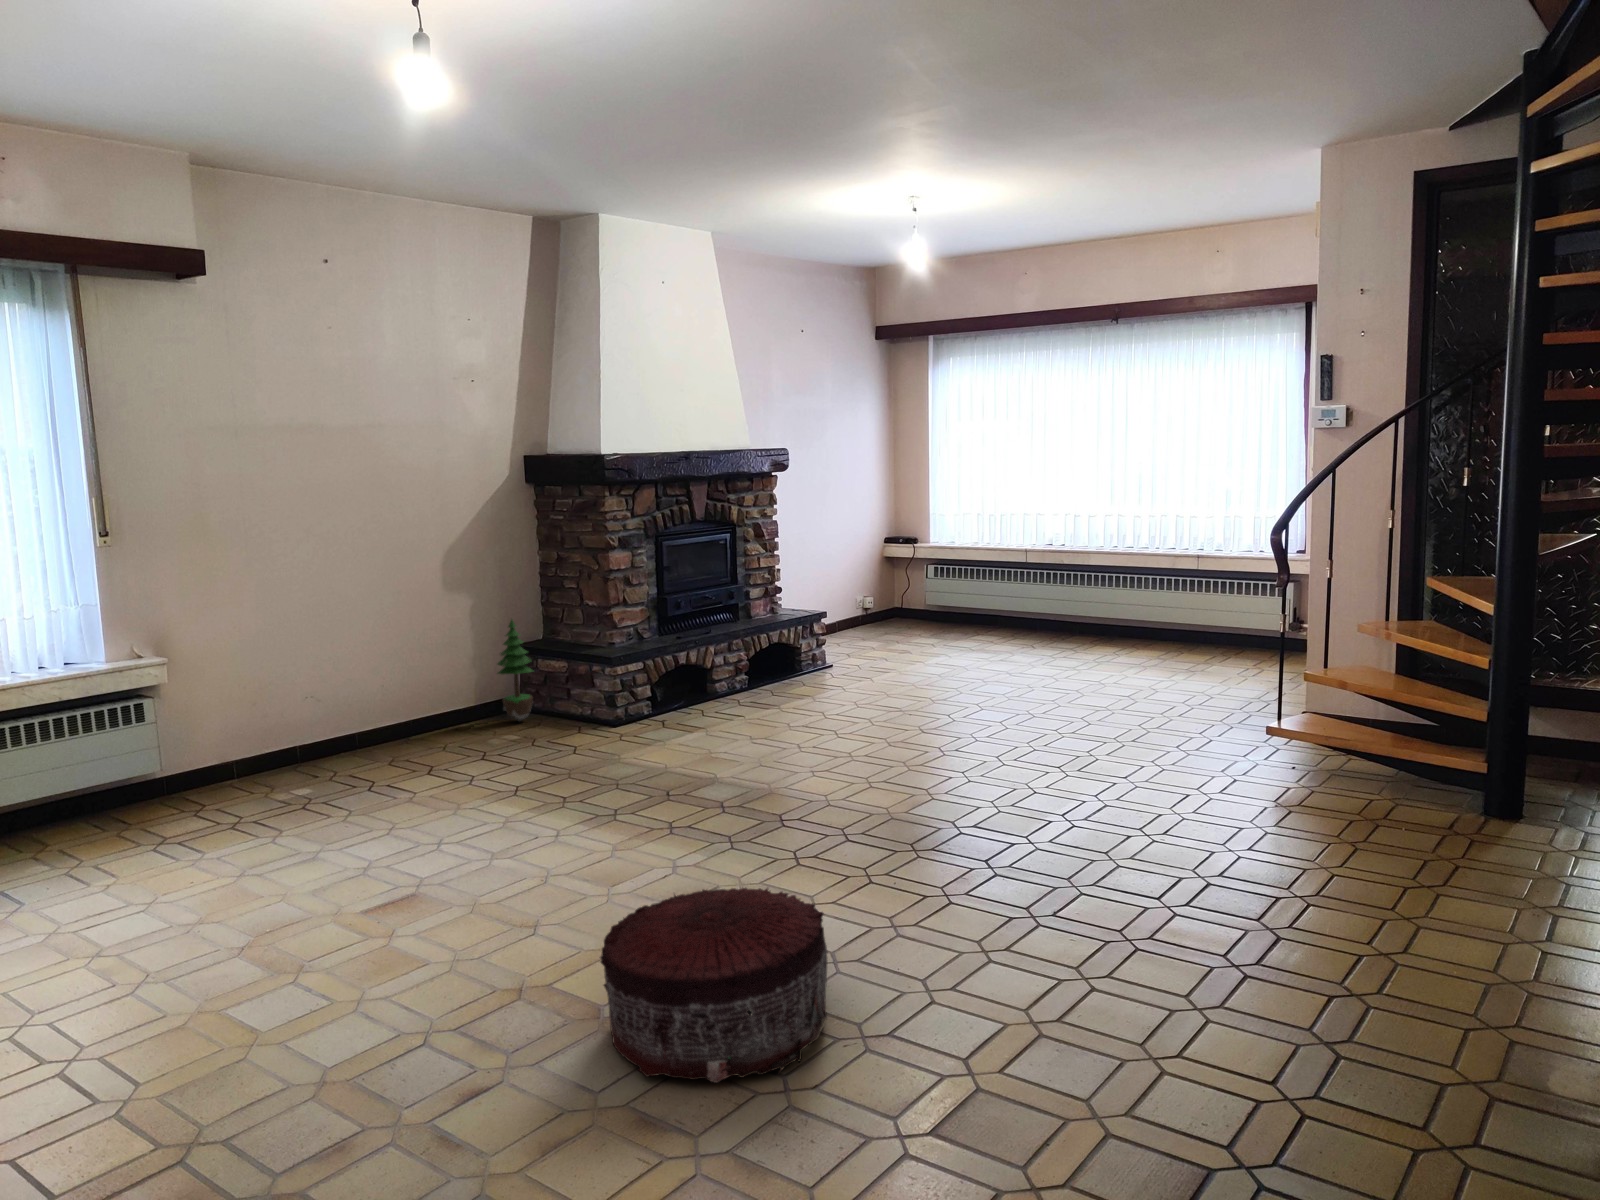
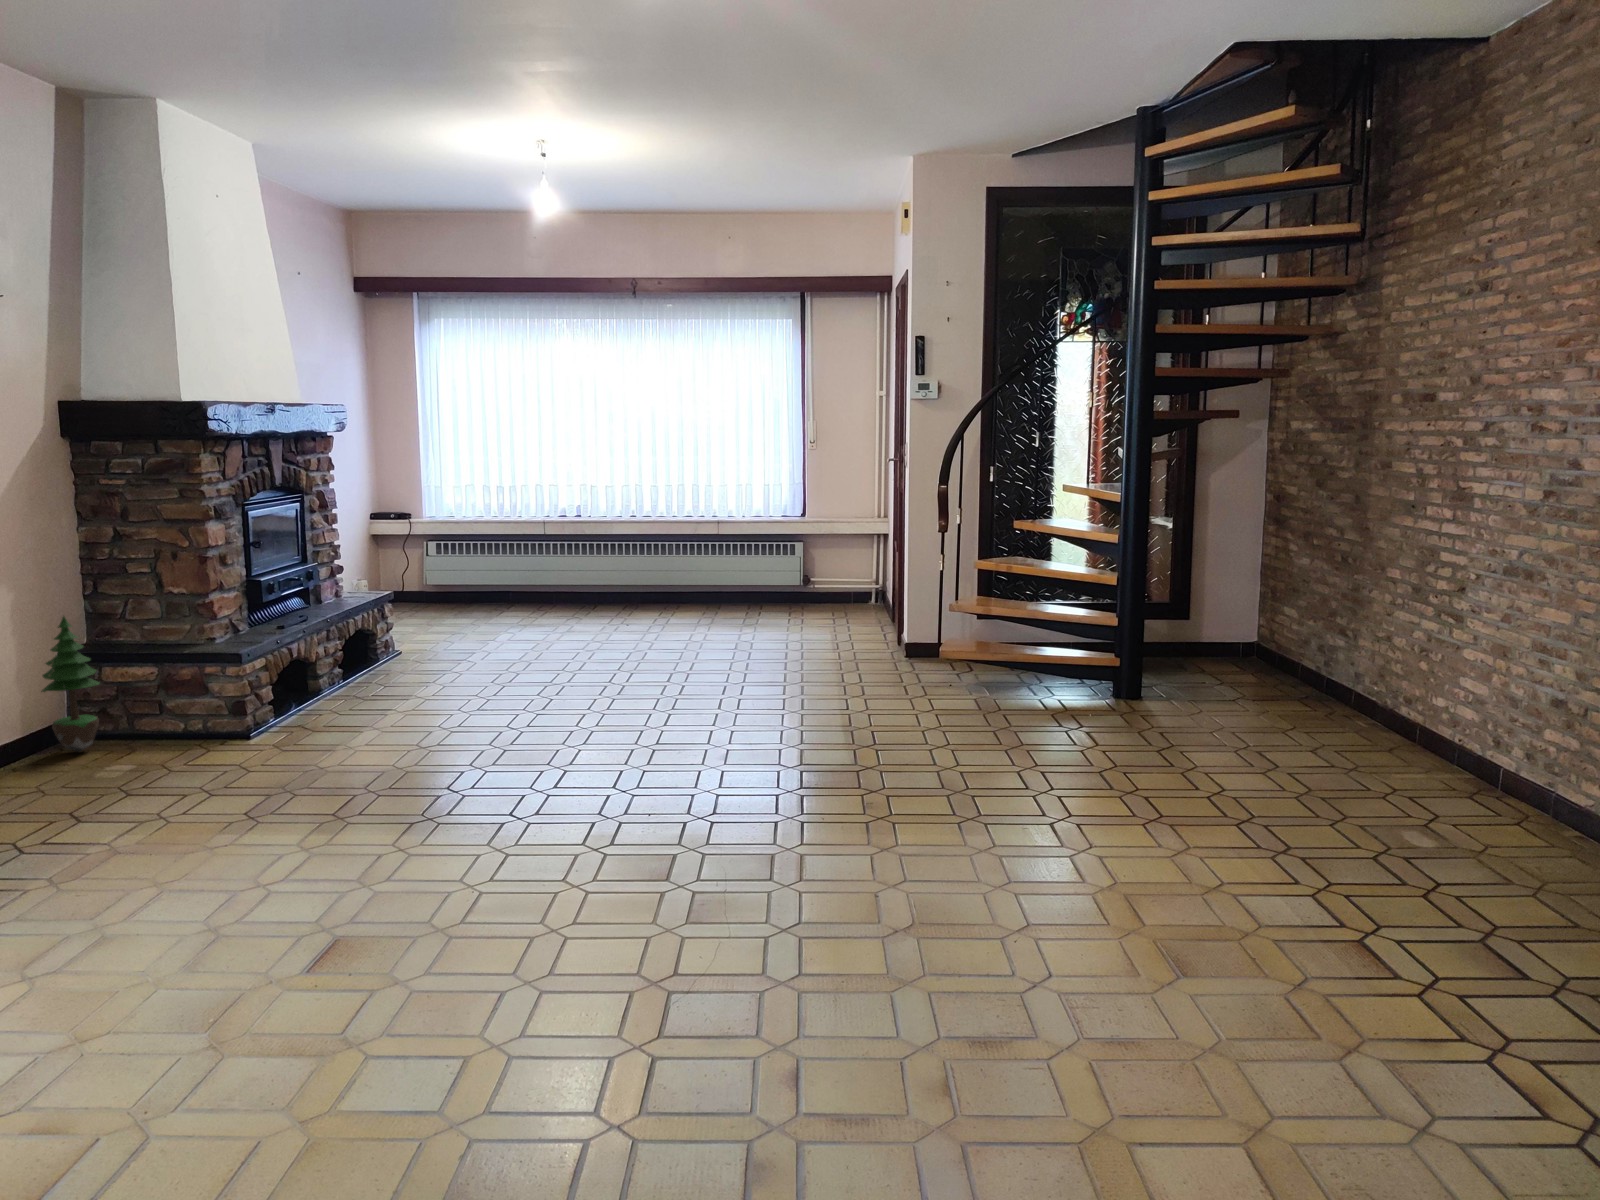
pouf: present [600,888,827,1083] -> none [795,815,1027,1003]

